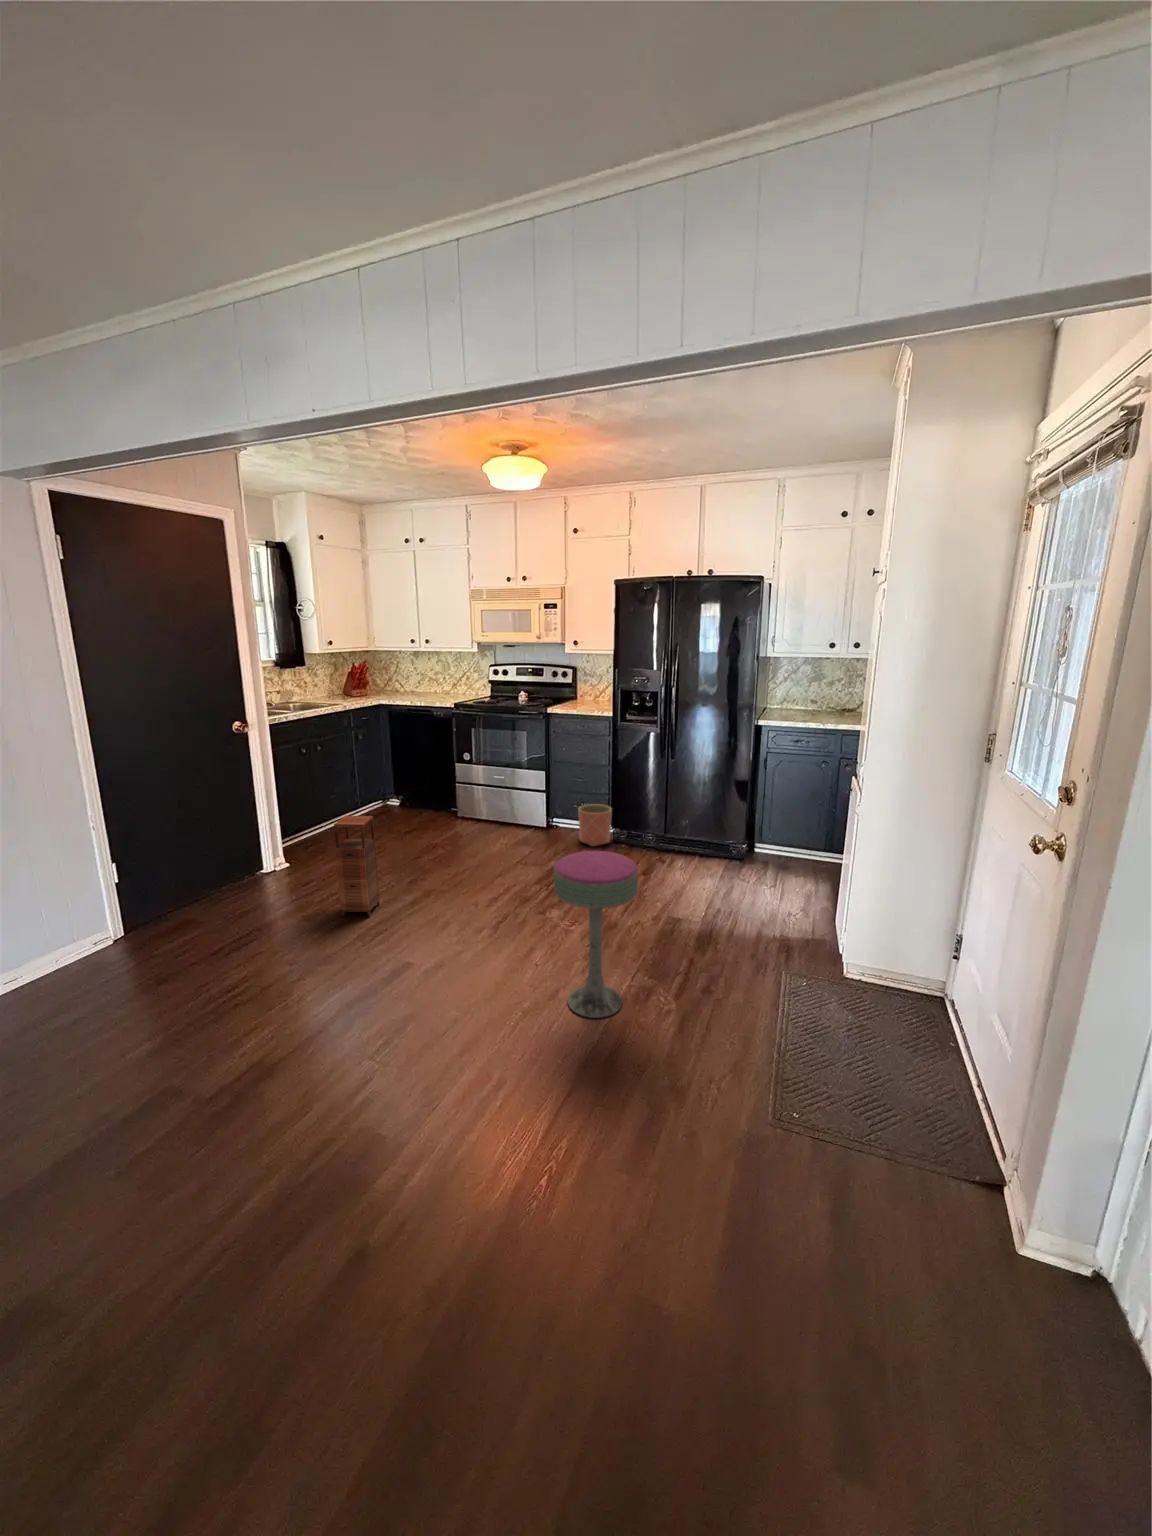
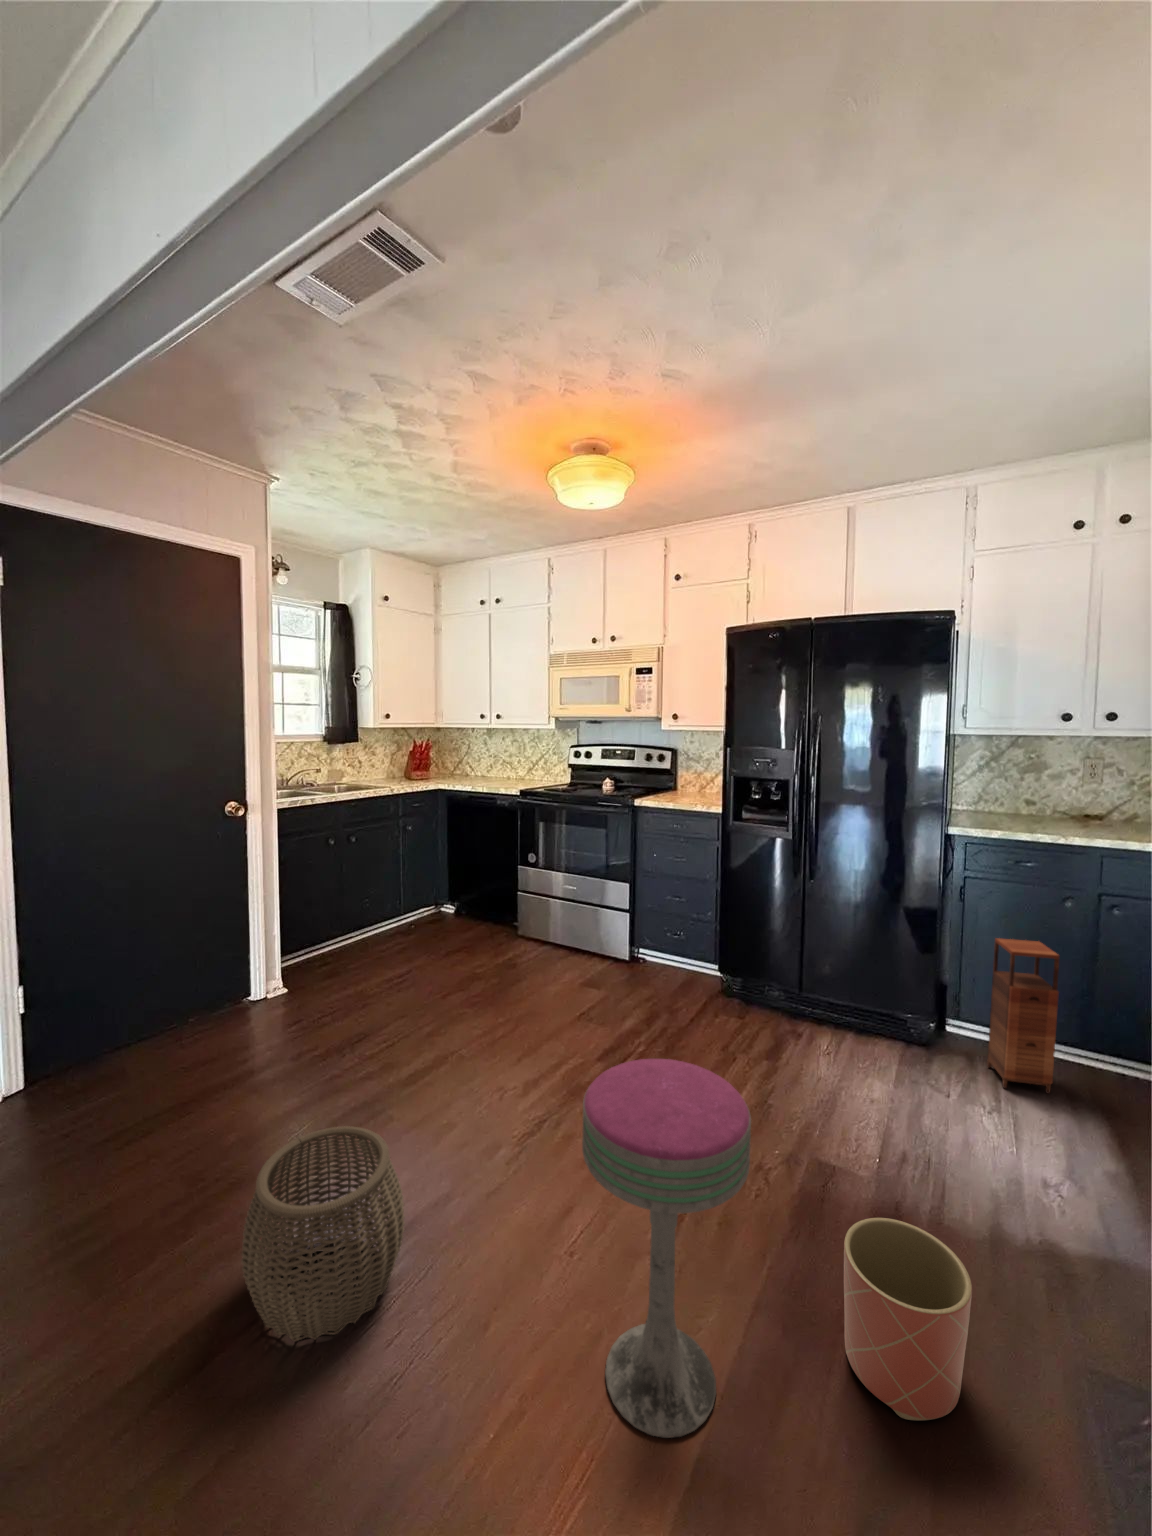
planter: present [578,804,612,846] -> present [844,1218,972,1420]
storage cabinet: present [334,816,380,917] -> present [987,938,1059,1094]
woven basket: none [358,912,448,1013] -> present [241,1126,405,1341]

